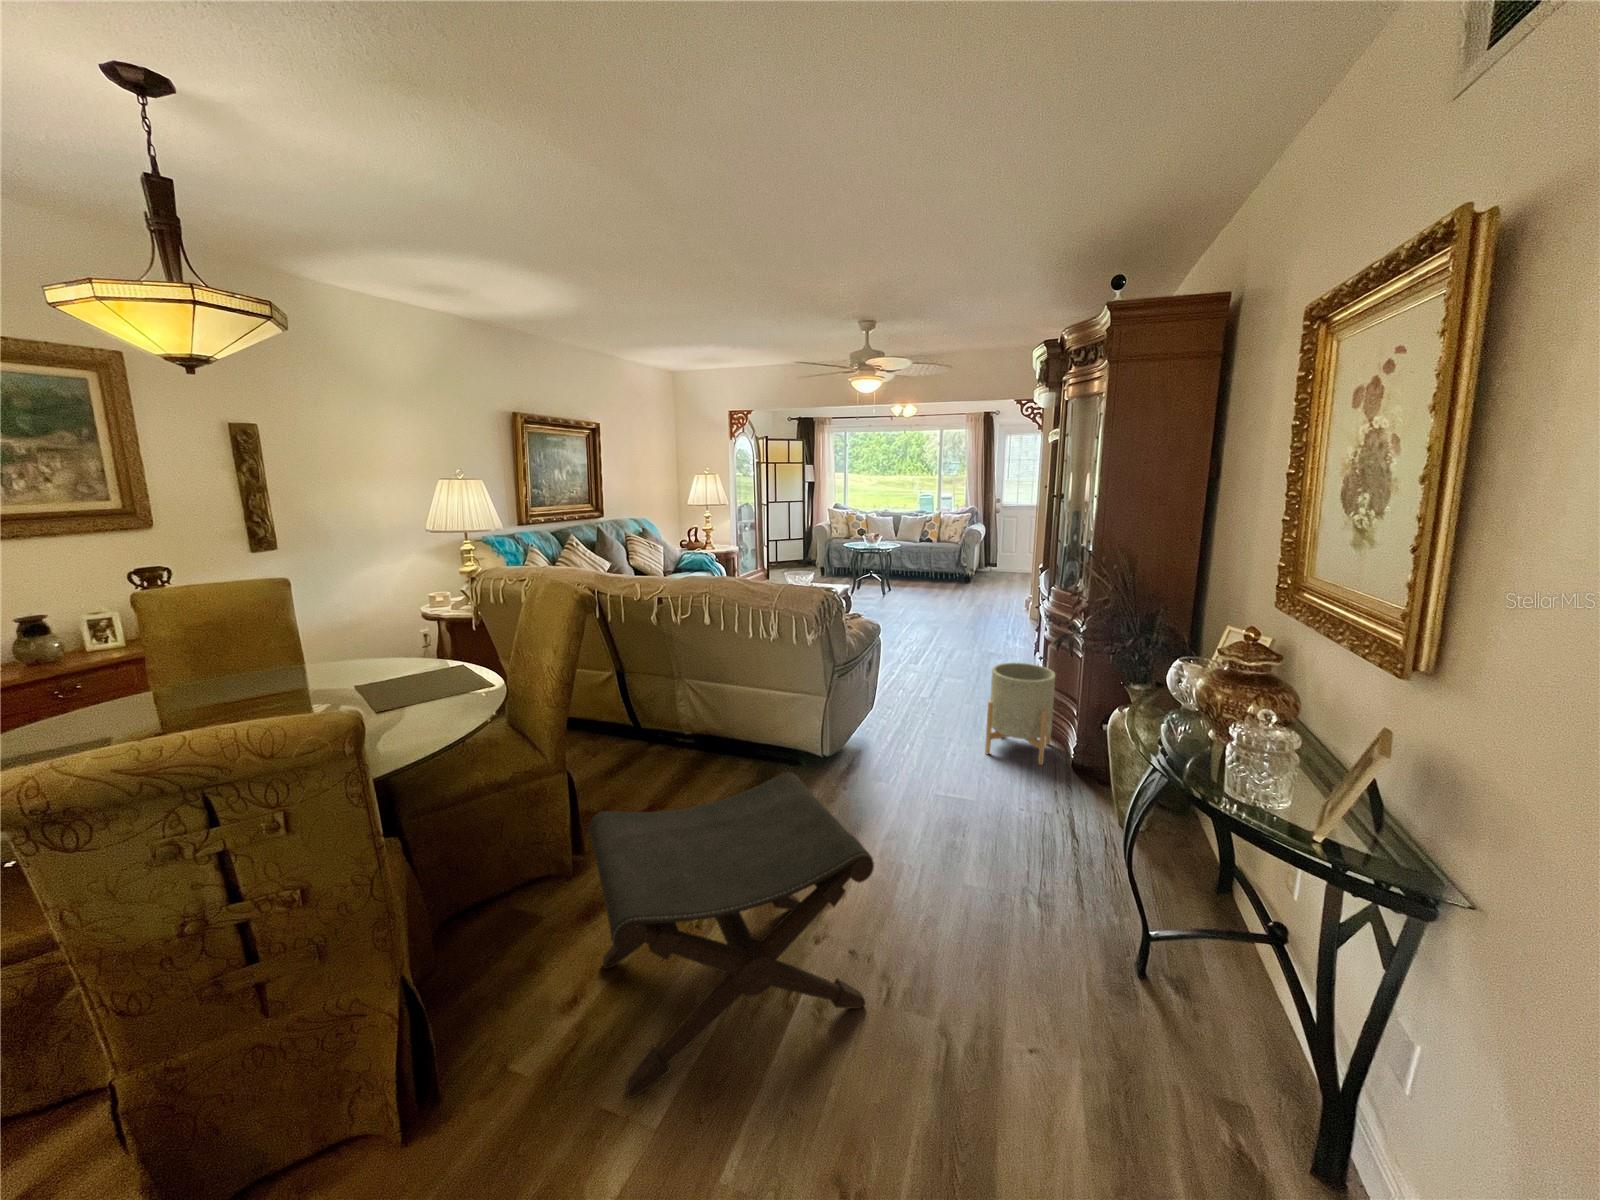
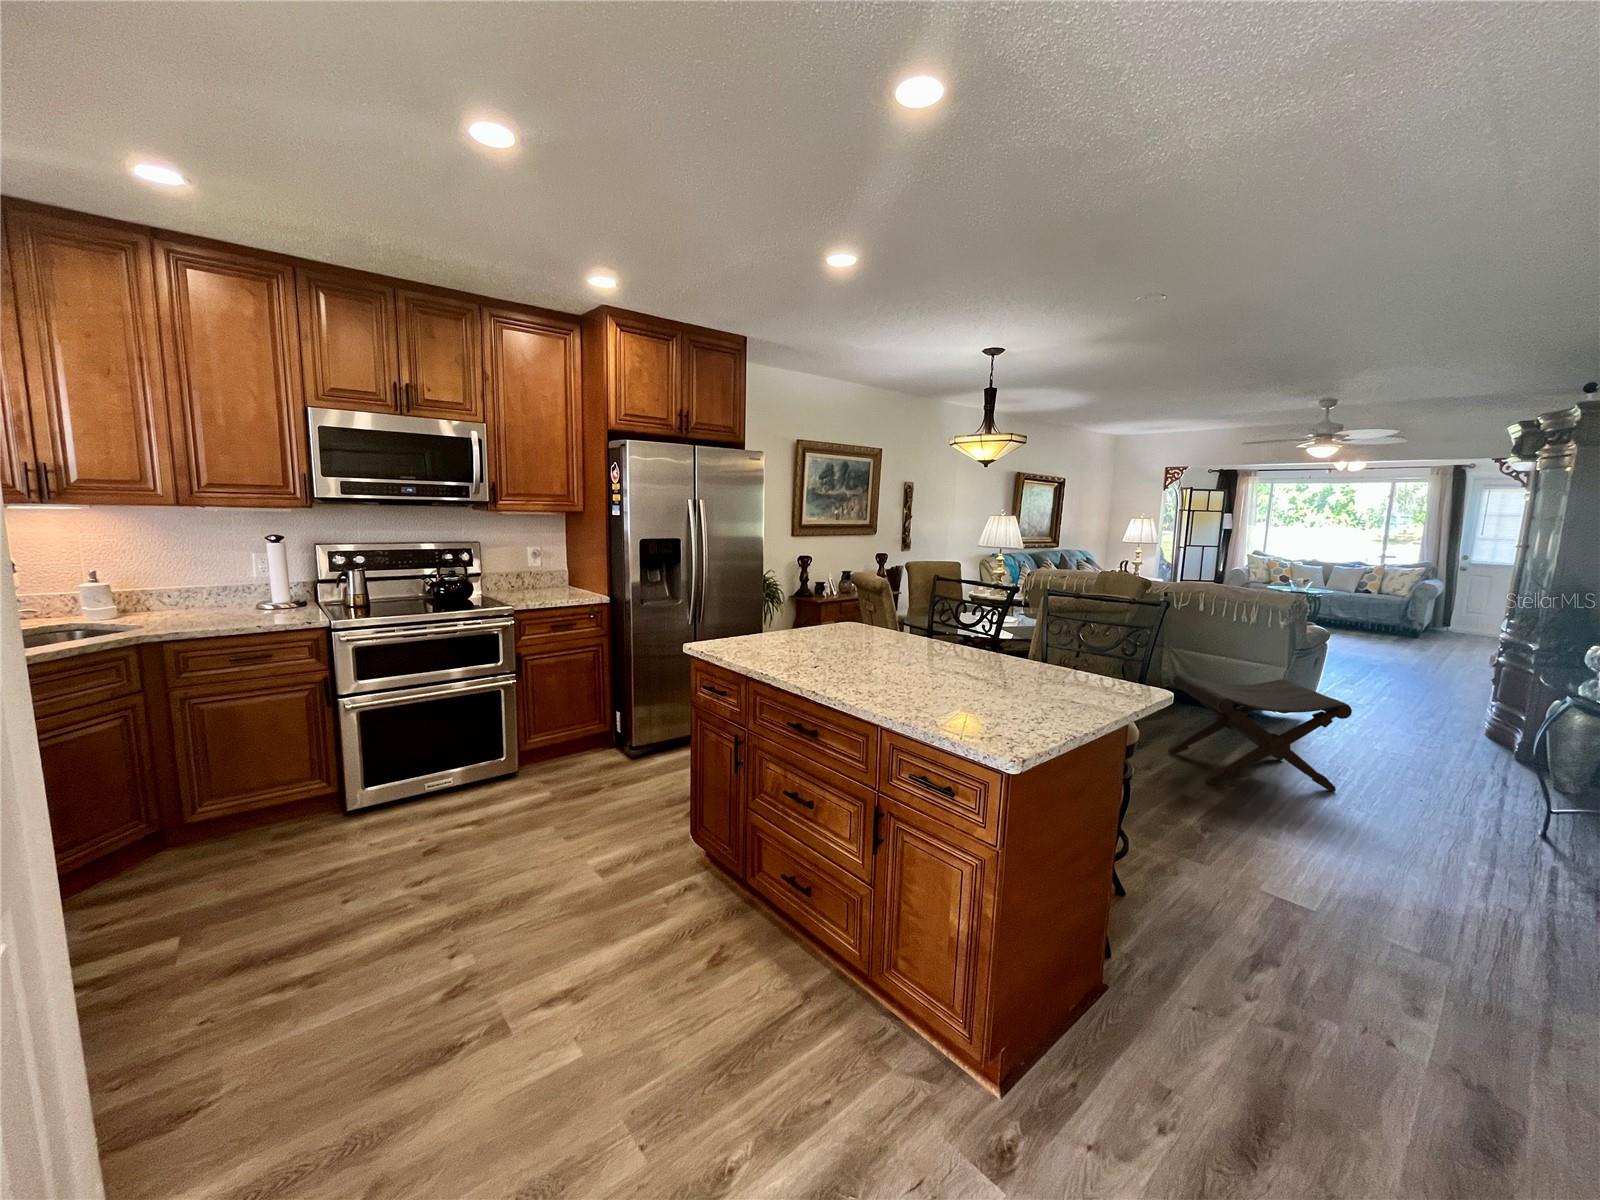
planter: present [985,663,1056,765] -> none [1427,670,1507,747]

